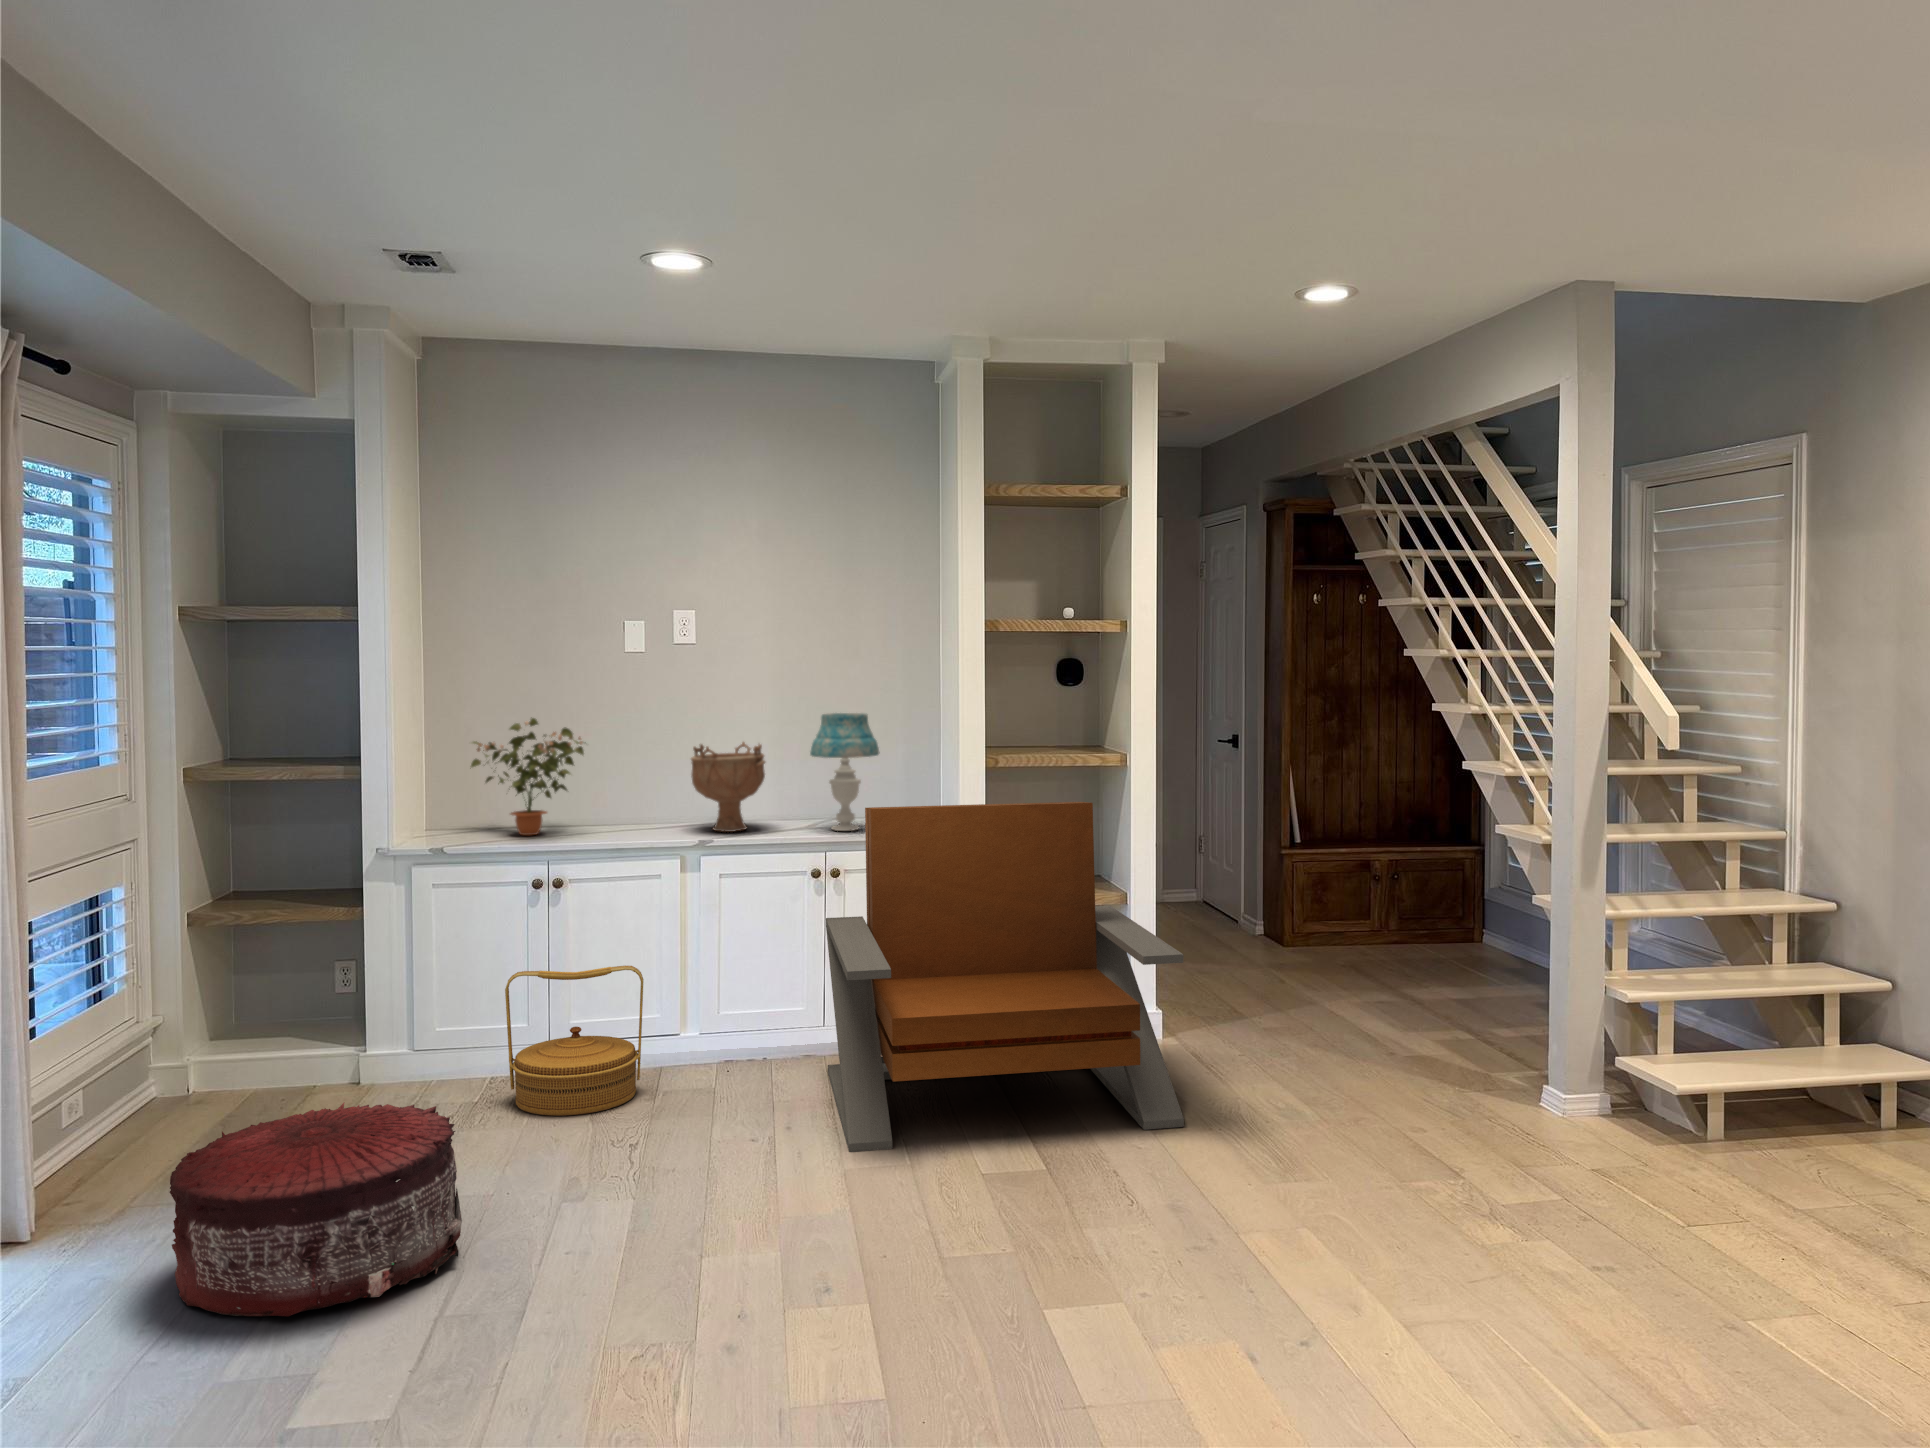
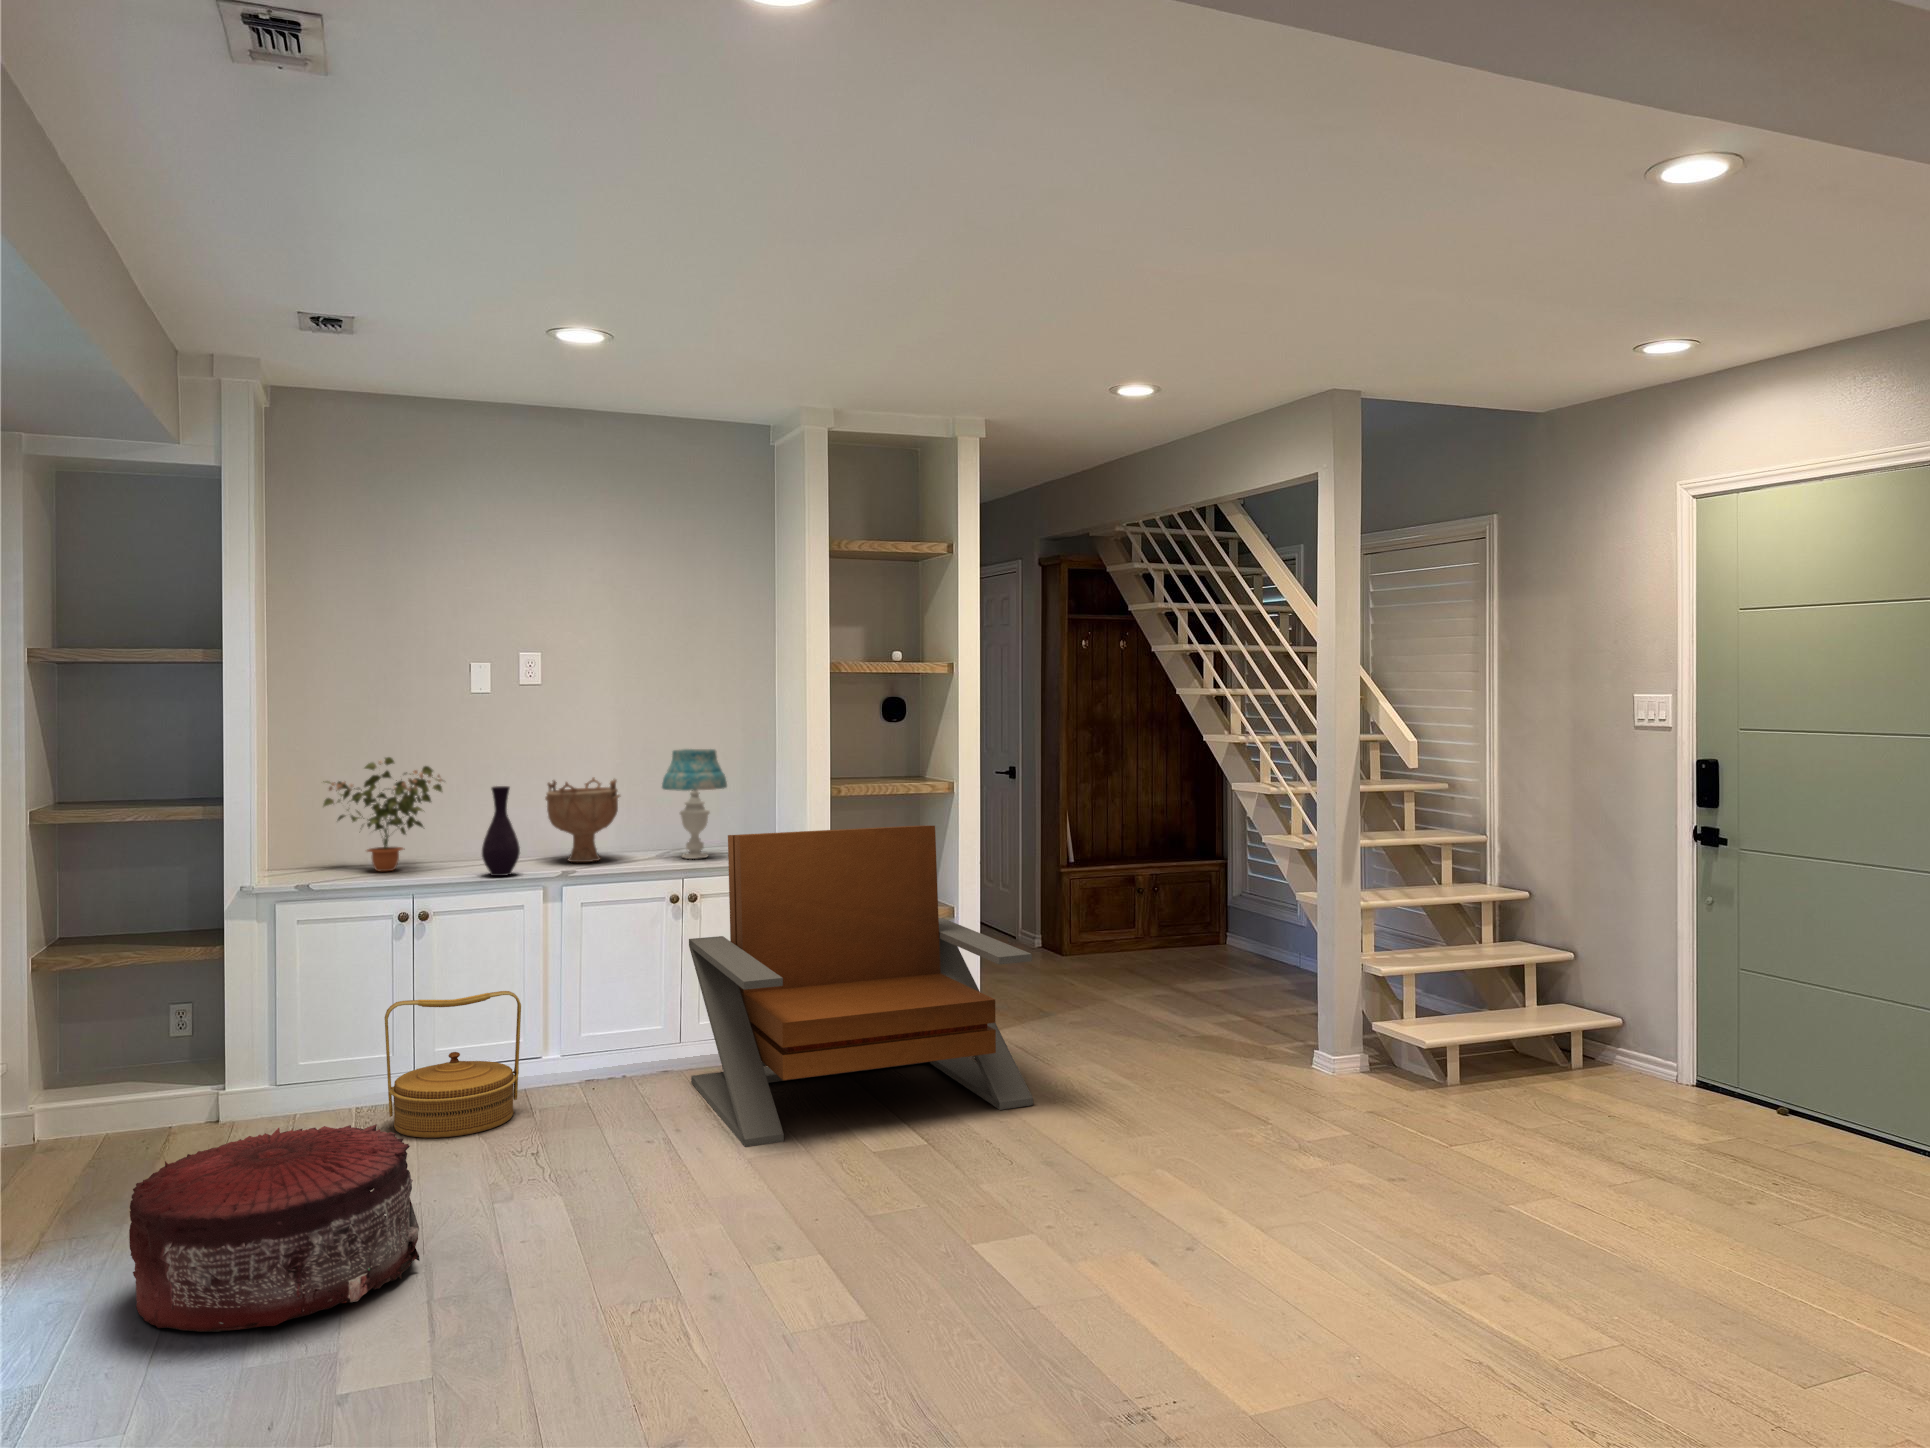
vase: none [615,750,655,844] -> present [482,786,520,876]

